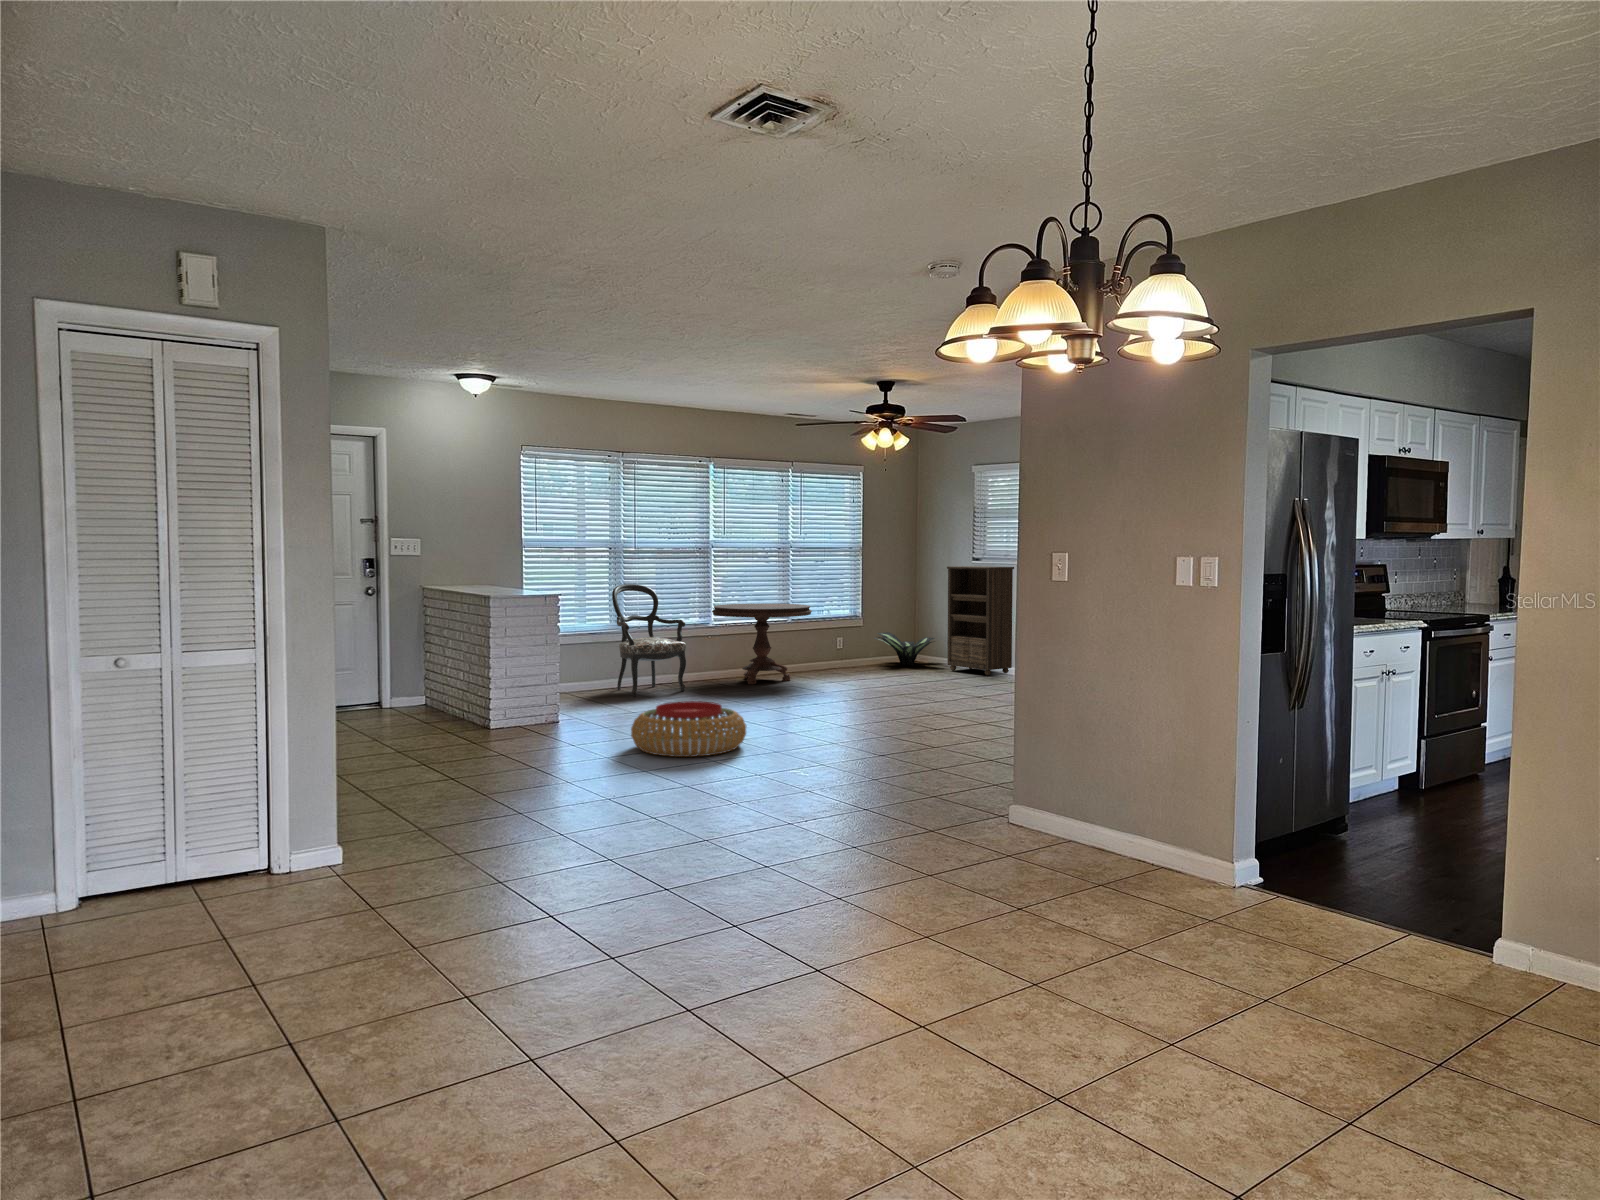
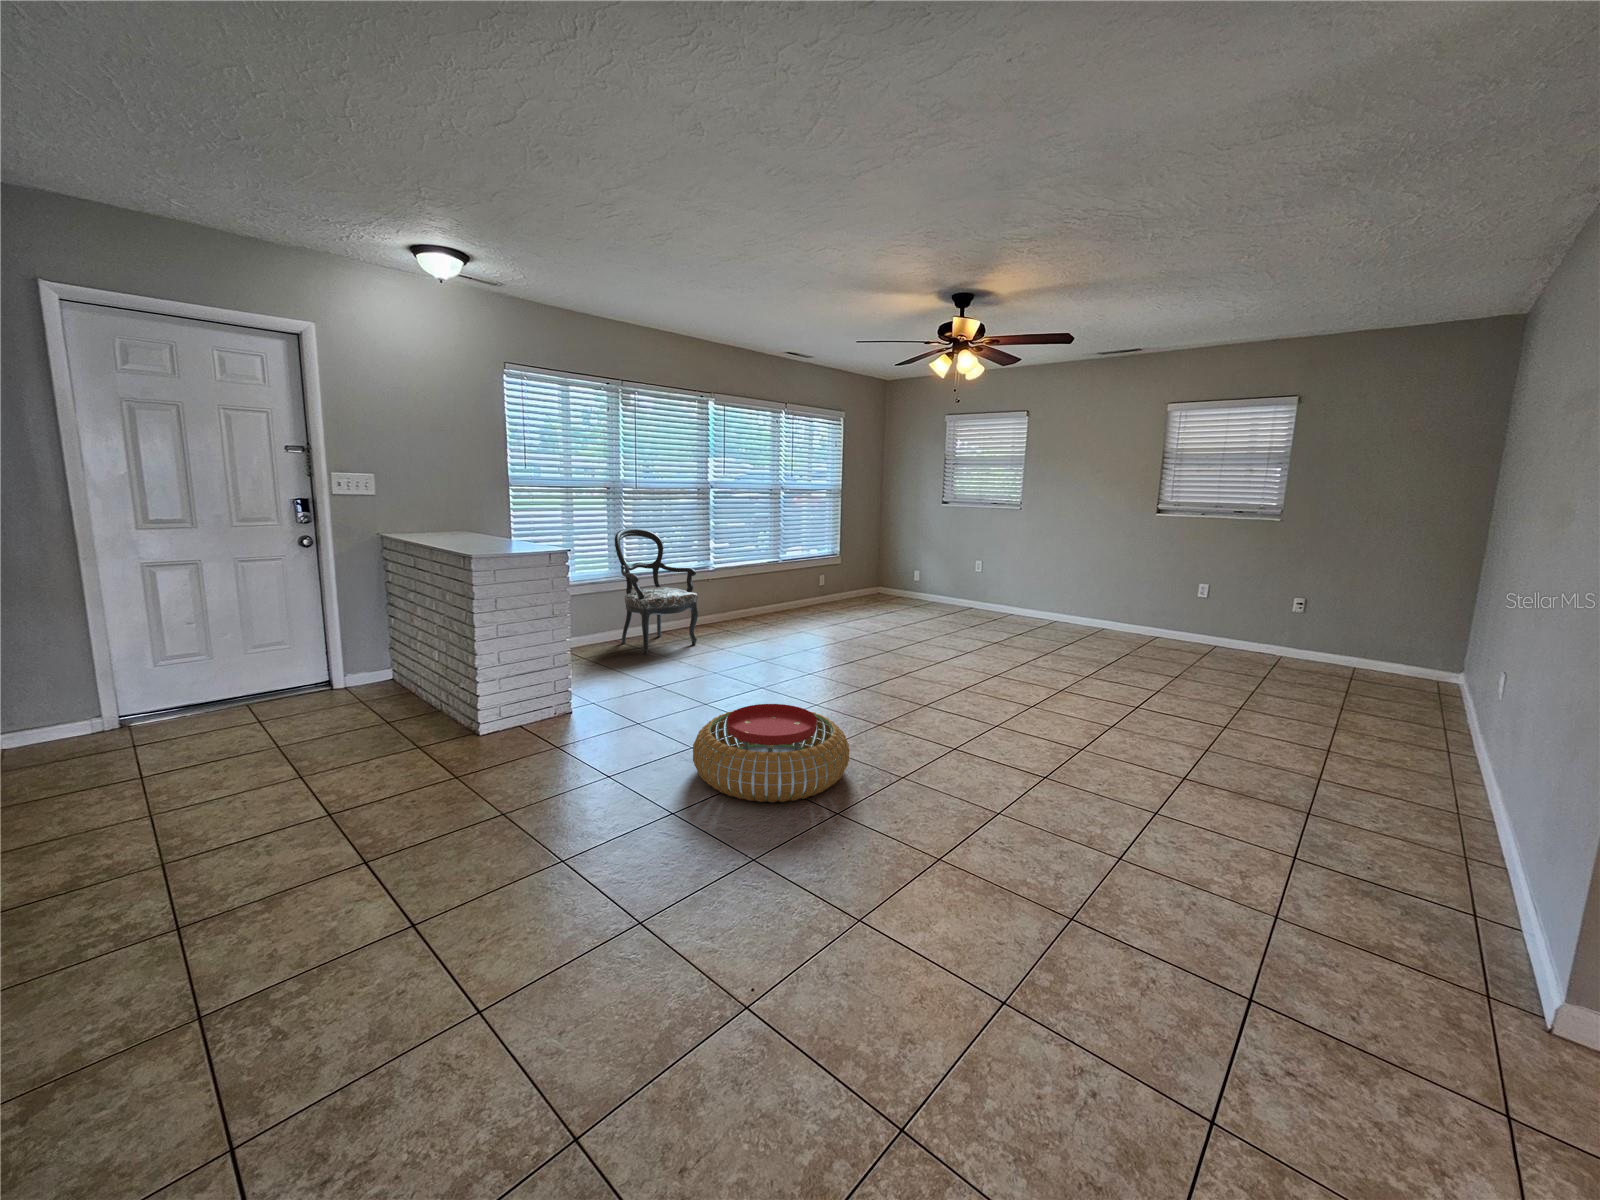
bookshelf: present [947,566,1014,675] -> none [926,512,995,616]
side table: present [712,603,812,684] -> none [715,547,817,632]
potted plant: present [874,632,935,665] -> none [850,570,911,602]

